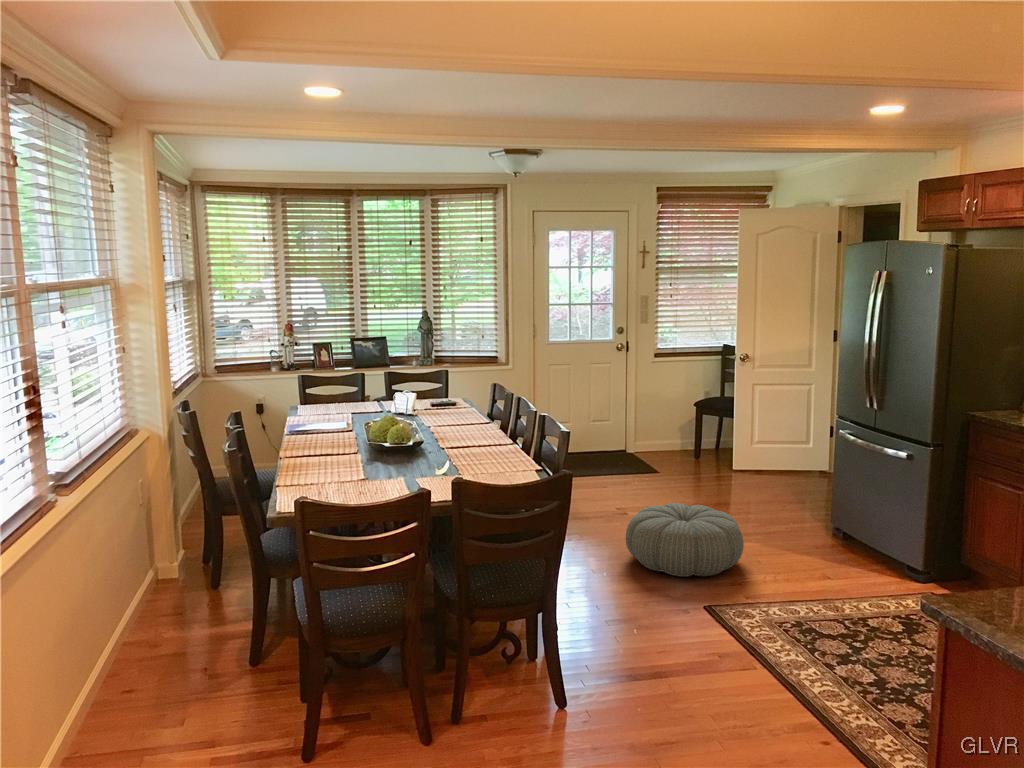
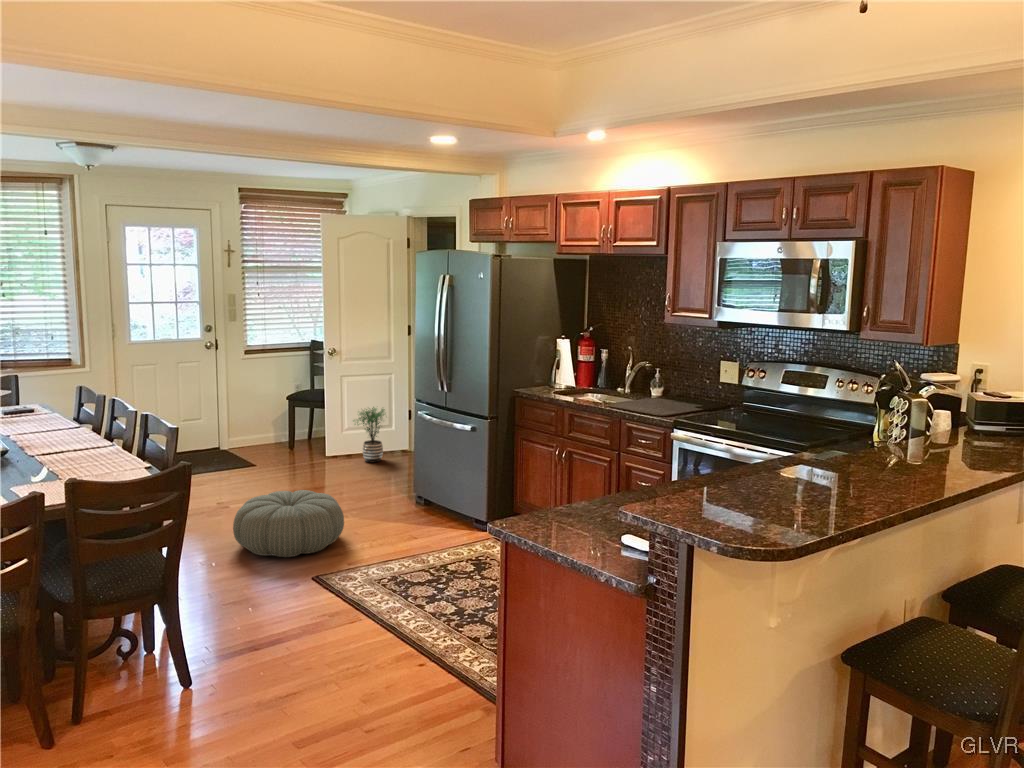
potted plant: none [761,418,806,482] -> present [353,407,385,462]

